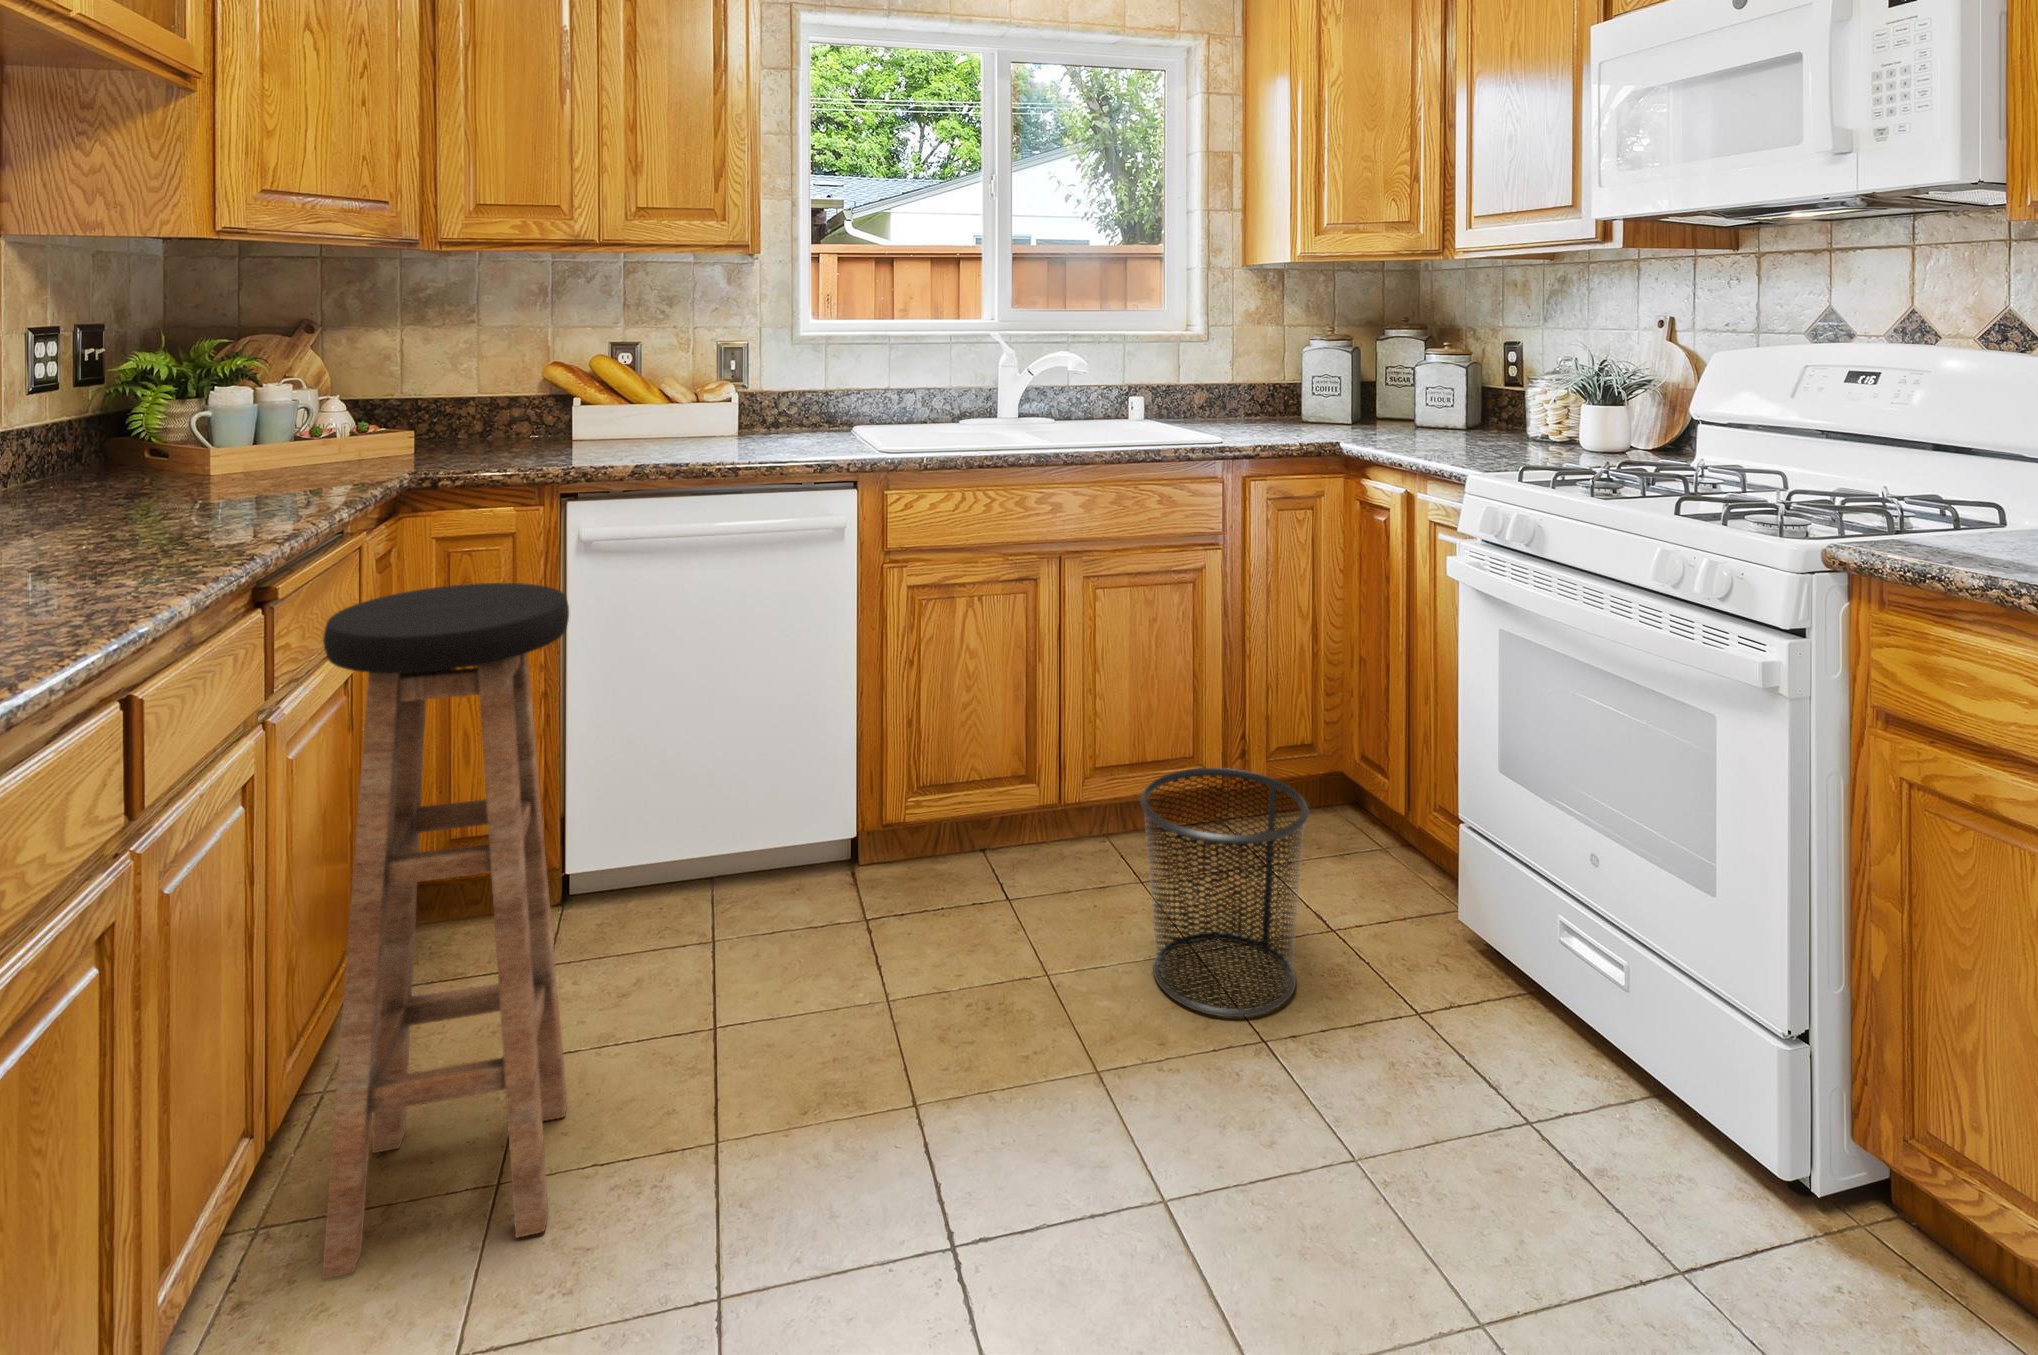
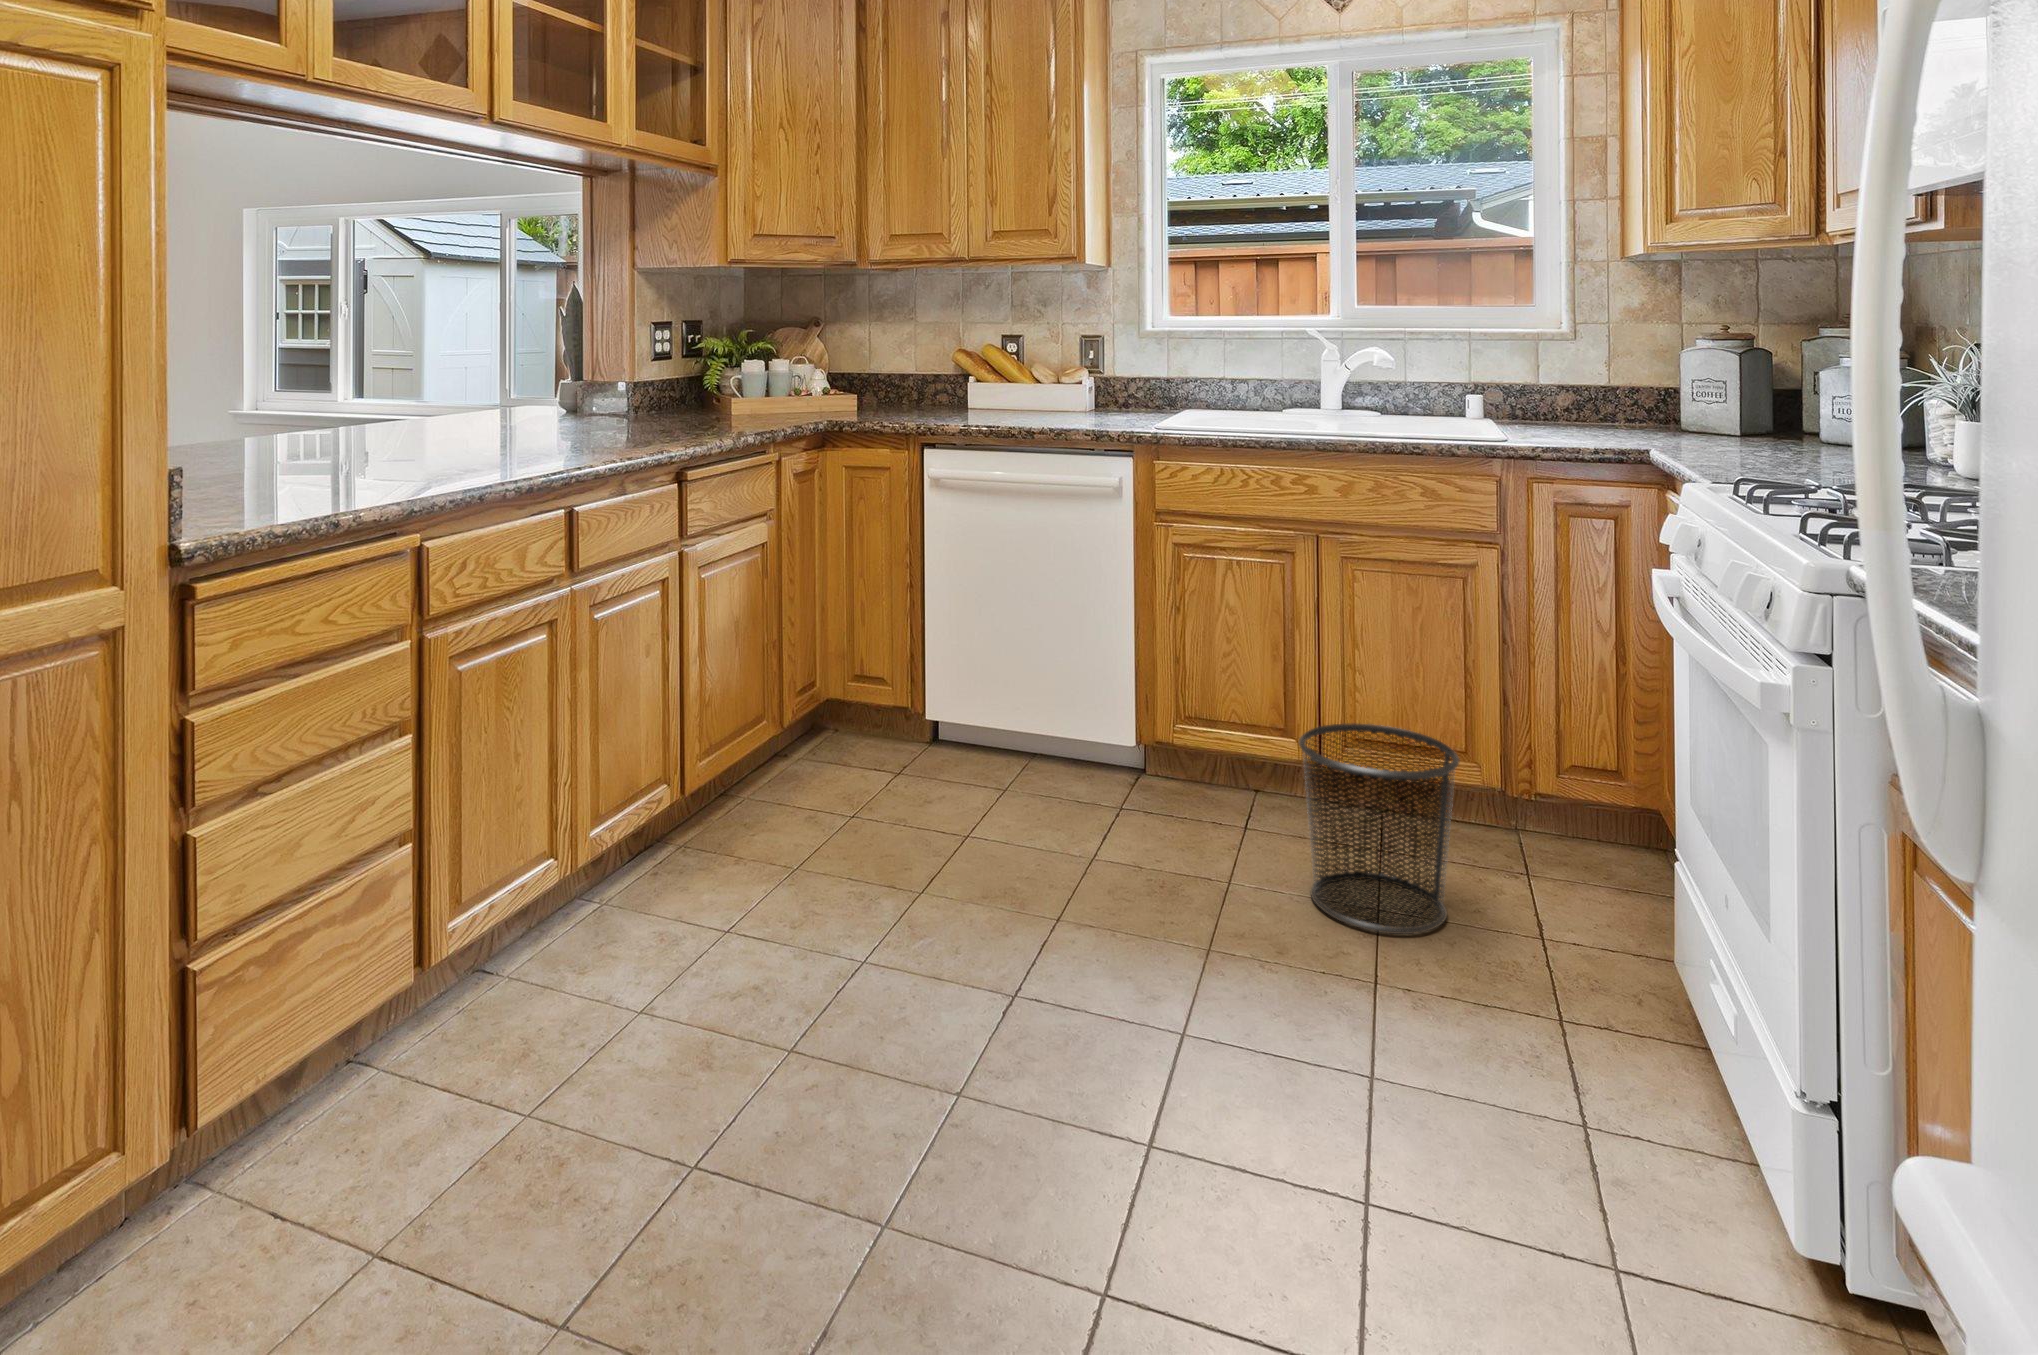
bar stool: present [322,583,569,1279] -> none [720,483,868,868]

